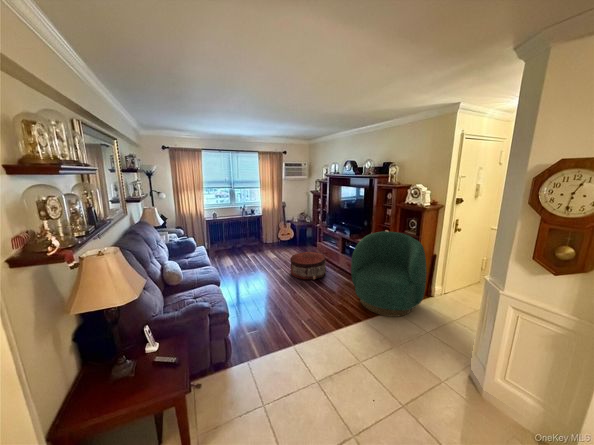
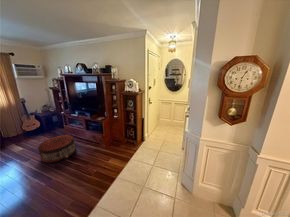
armchair: present [351,231,426,317] -> none [98,110,146,167]

